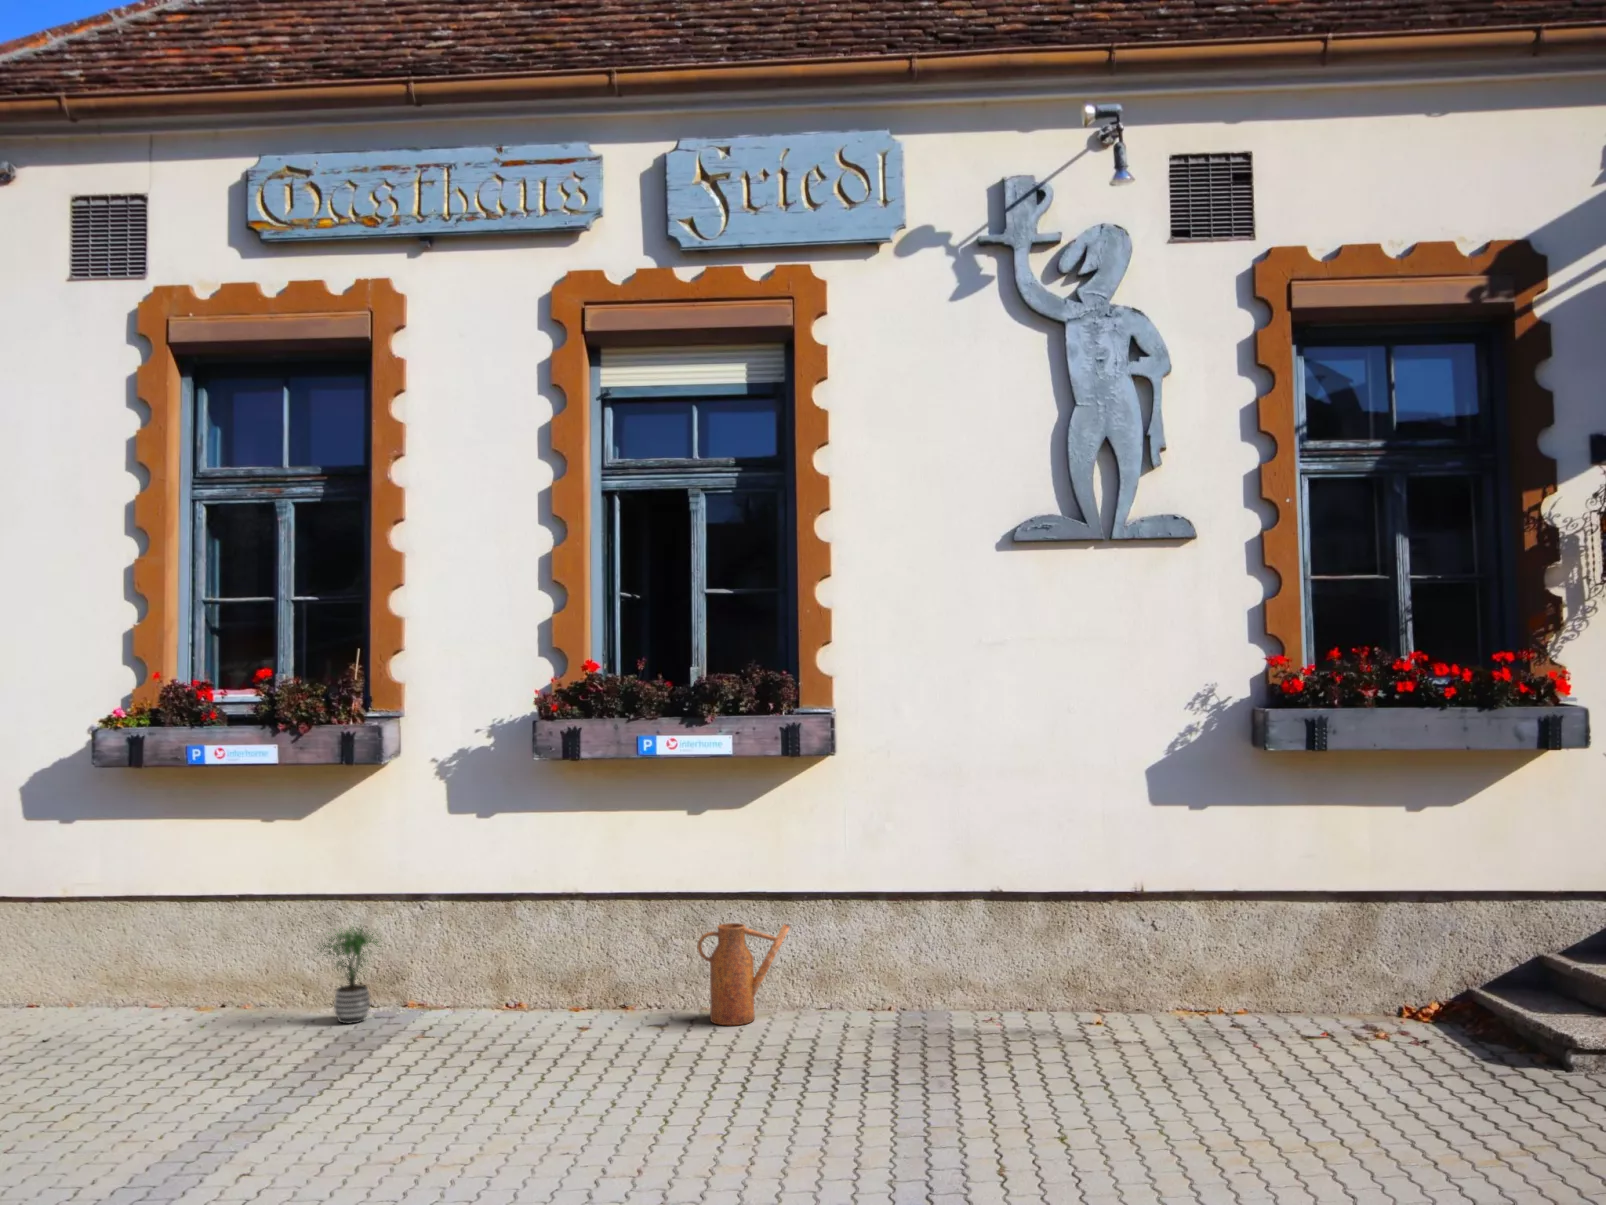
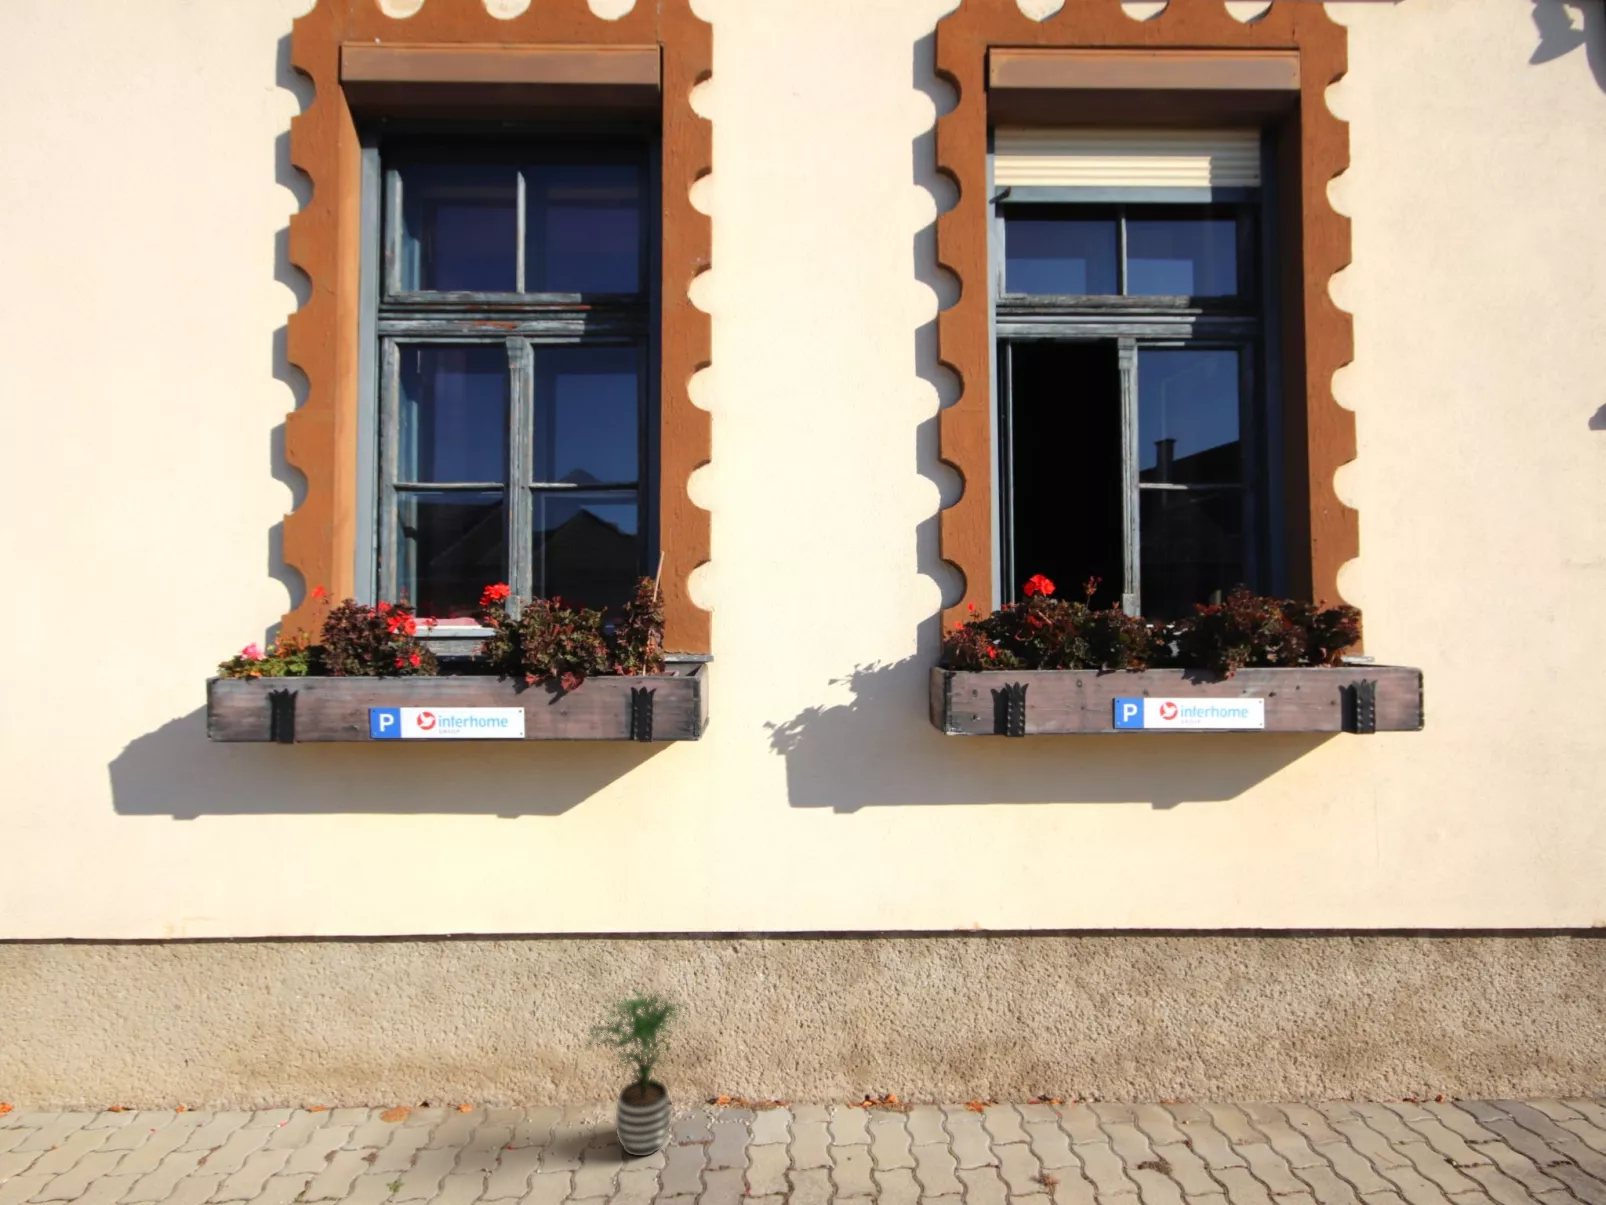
watering can: present [697,923,790,1026] -> none [1182,979,1325,1152]

